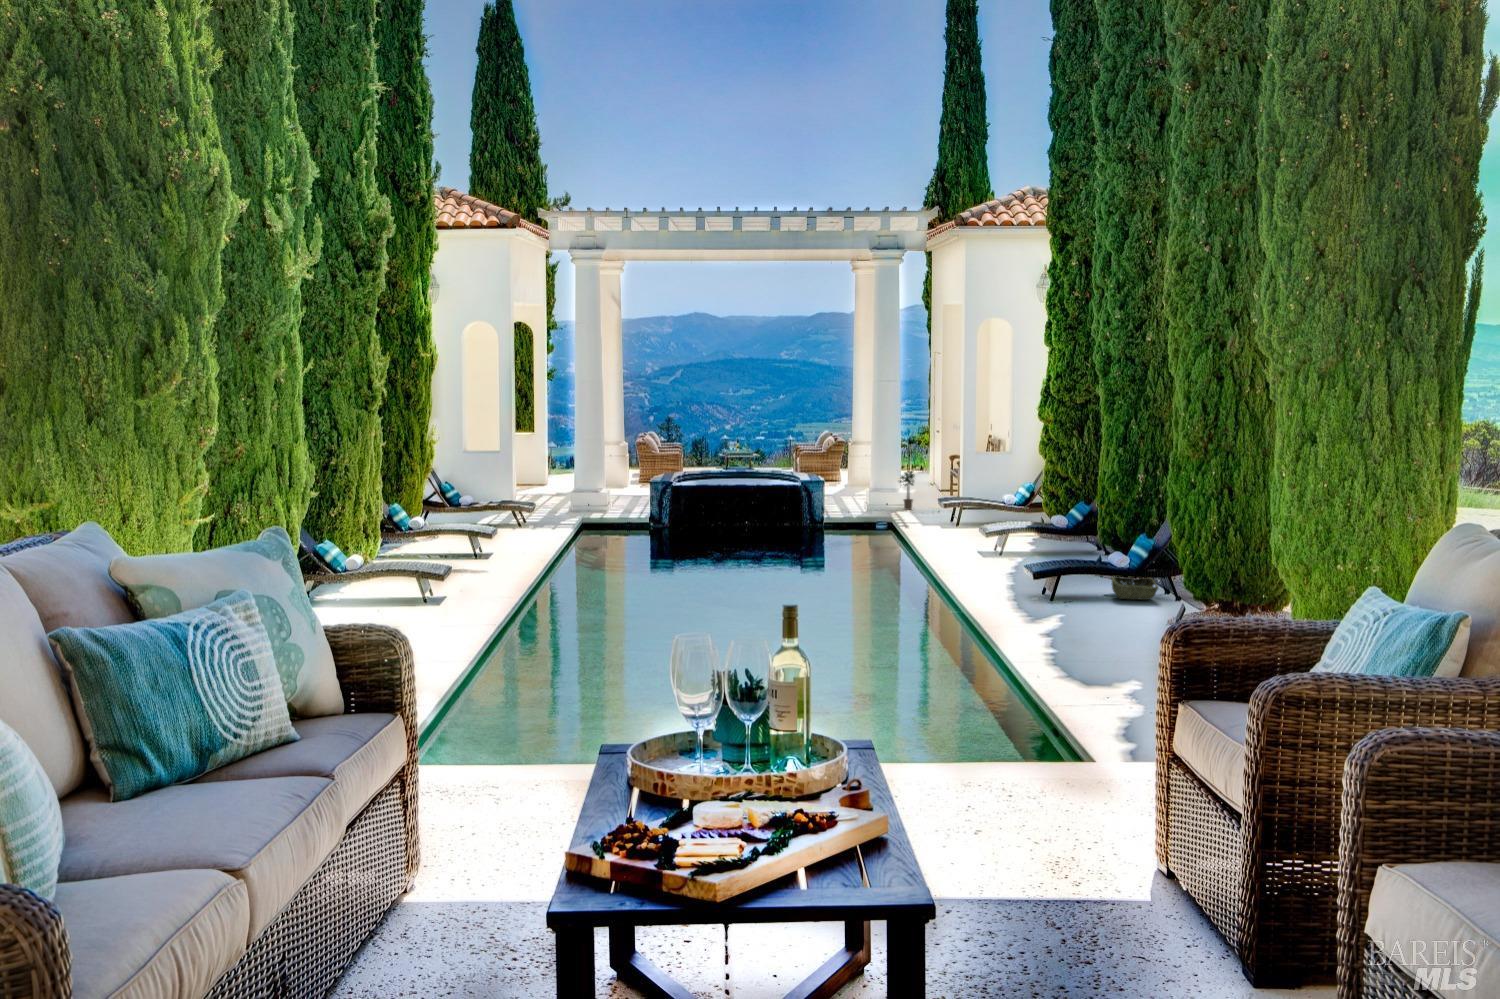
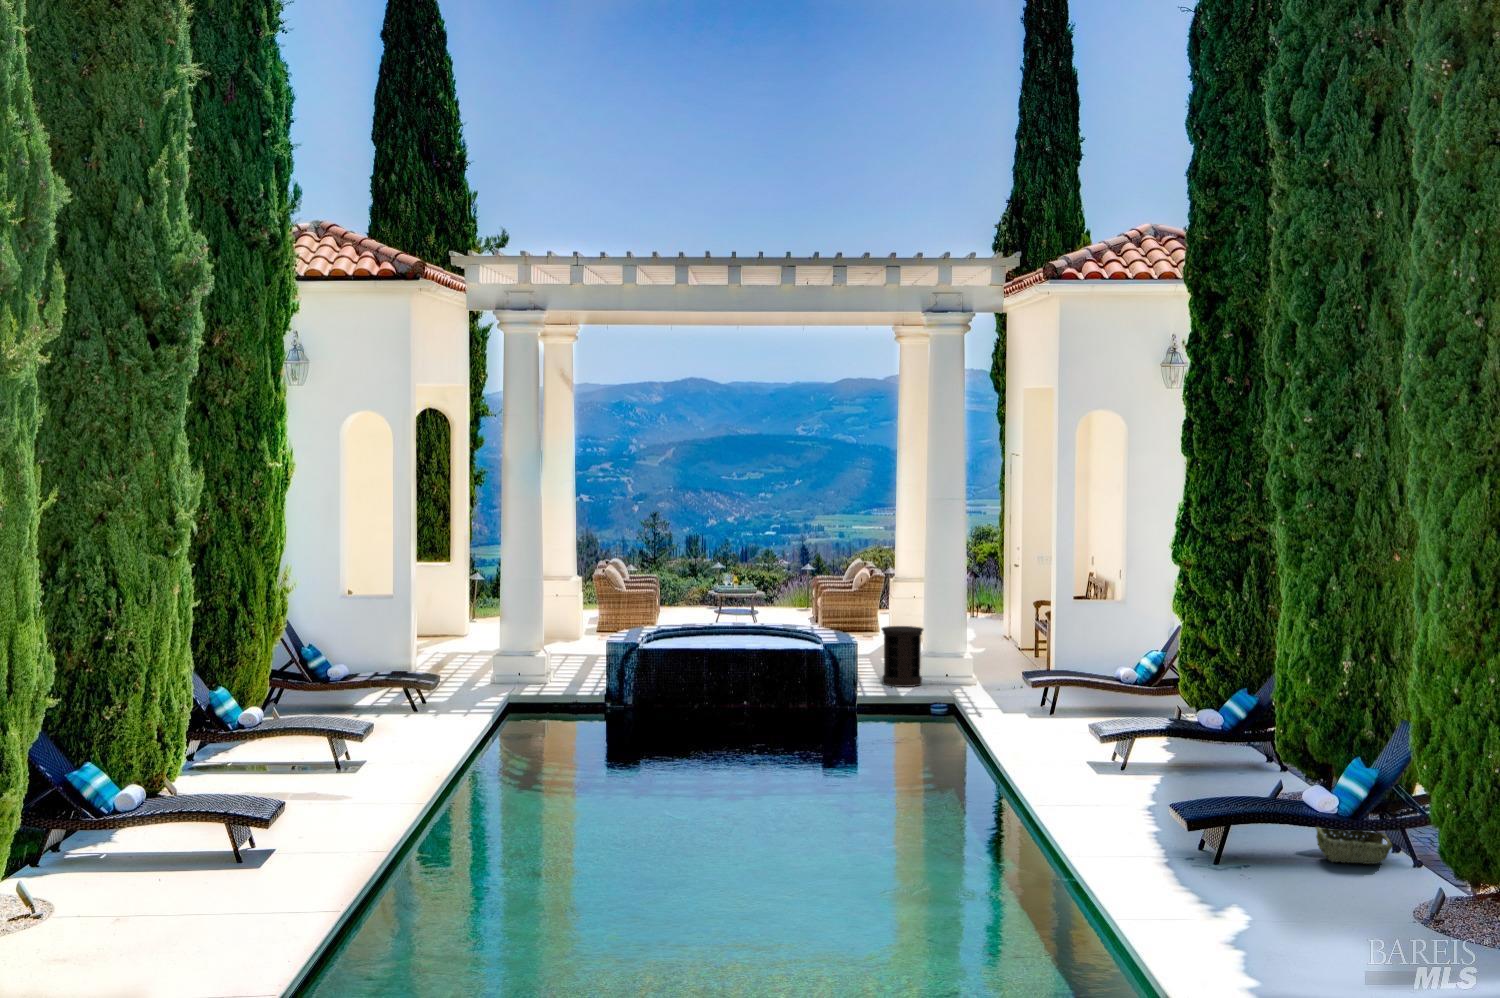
side table: none [839,469,868,510] -> present [881,626,923,687]
potted plant: present [900,471,915,510] -> none [966,629,994,687]

